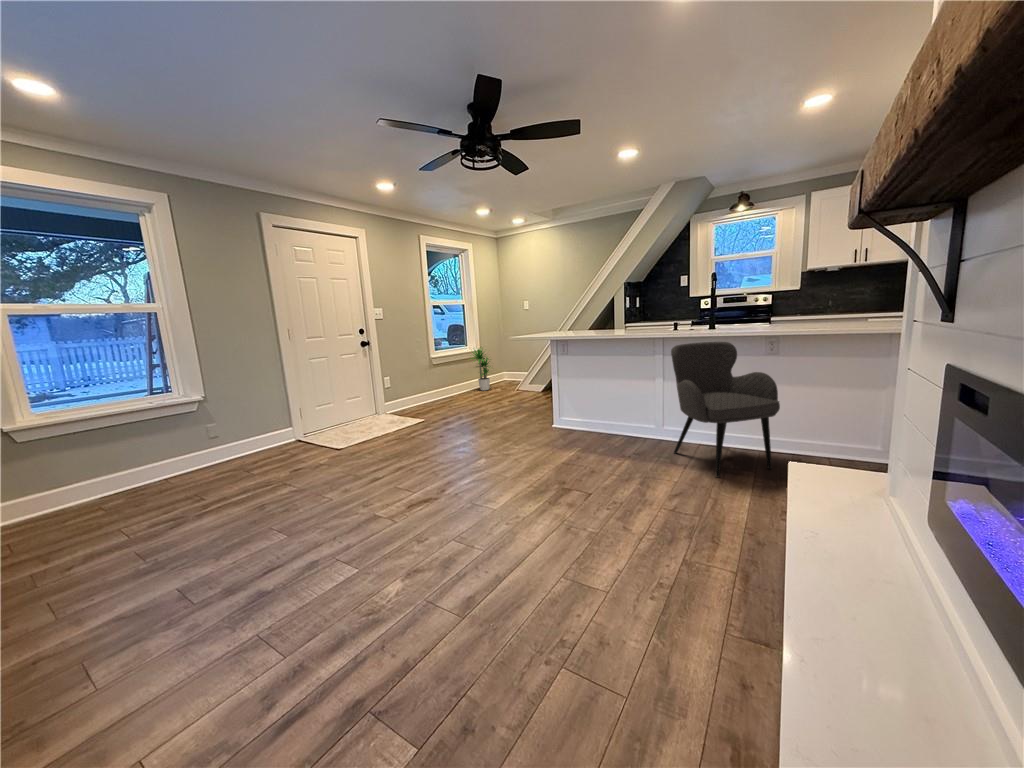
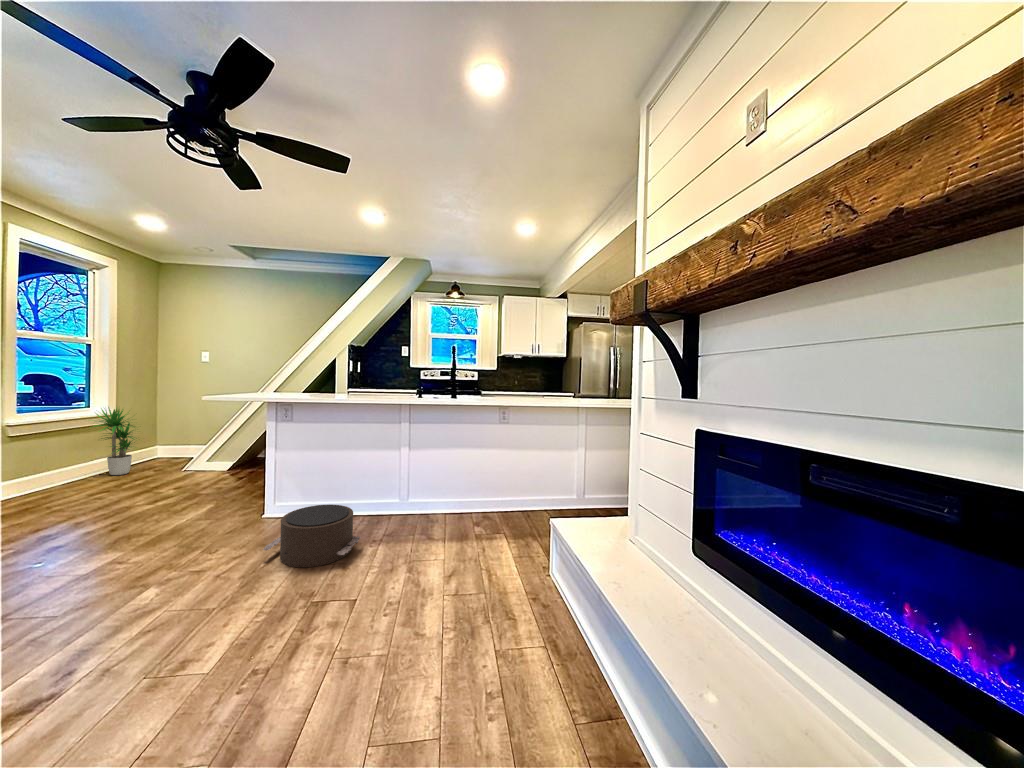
armchair: present [671,342,780,477] -> none [426,411,516,544]
pouf: none [541,421,609,465] -> present [263,505,361,567]

